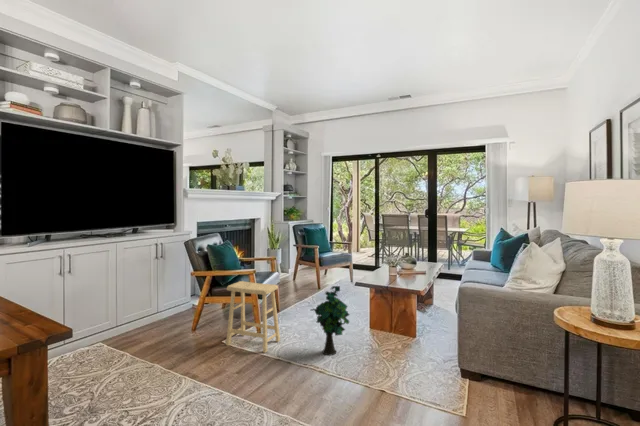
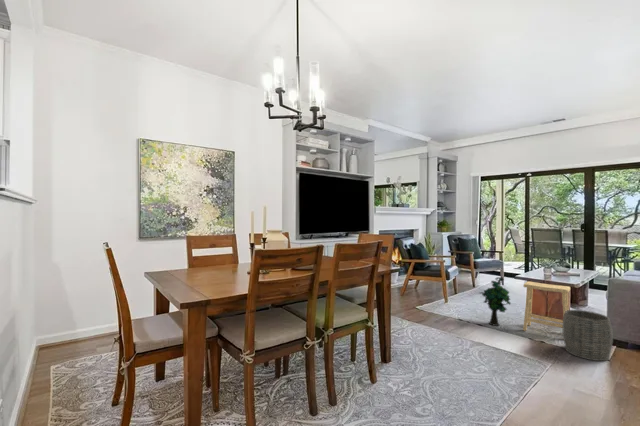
footstool: present [226,281,280,353] -> present [523,282,570,331]
woven basket: none [410,329,467,407] -> present [562,310,613,361]

